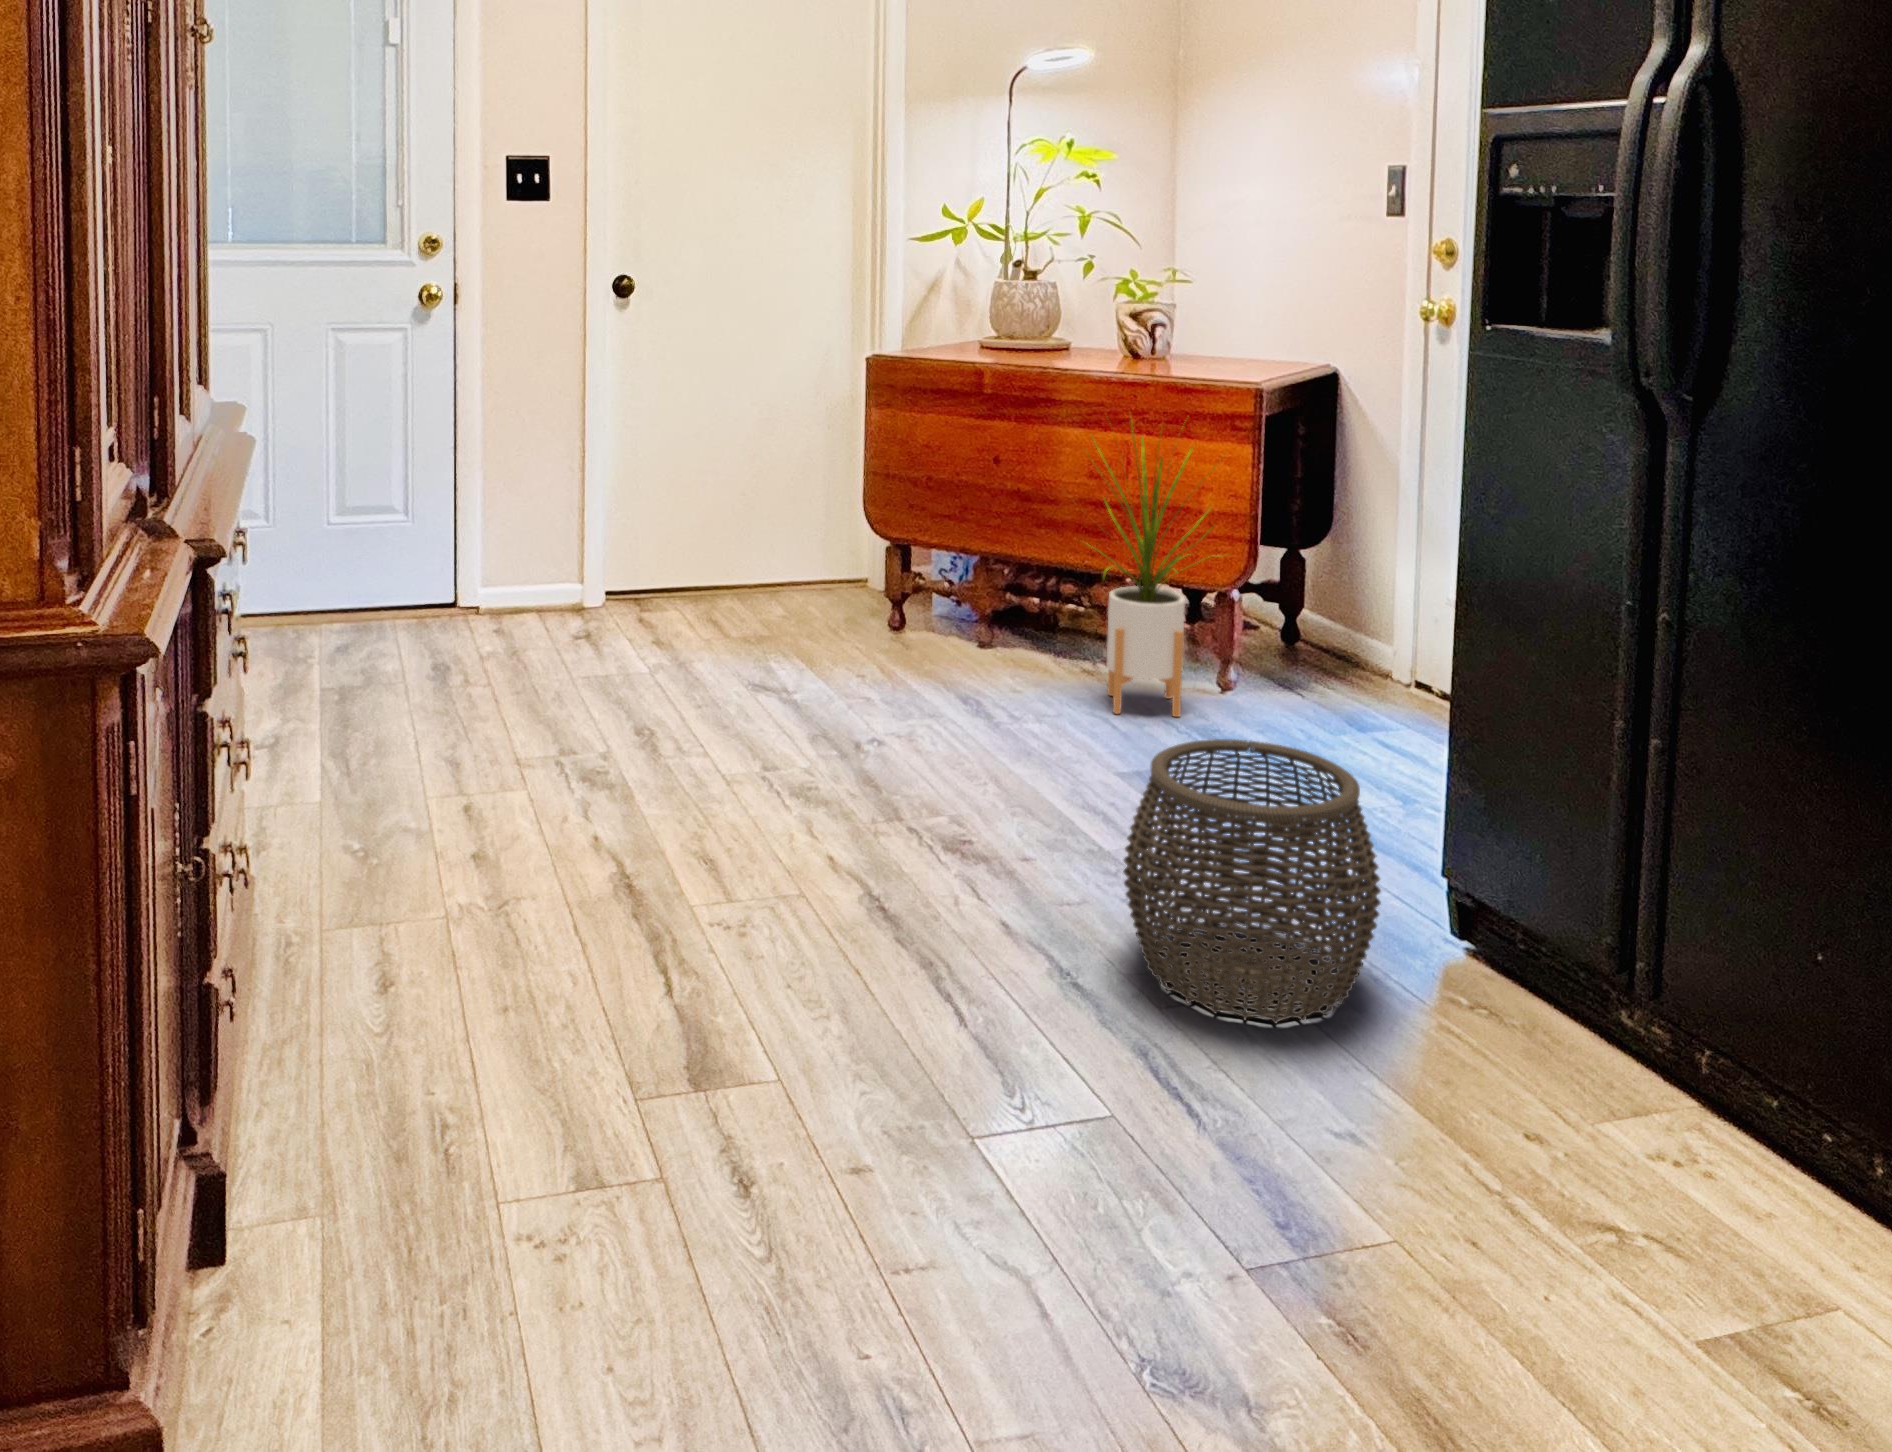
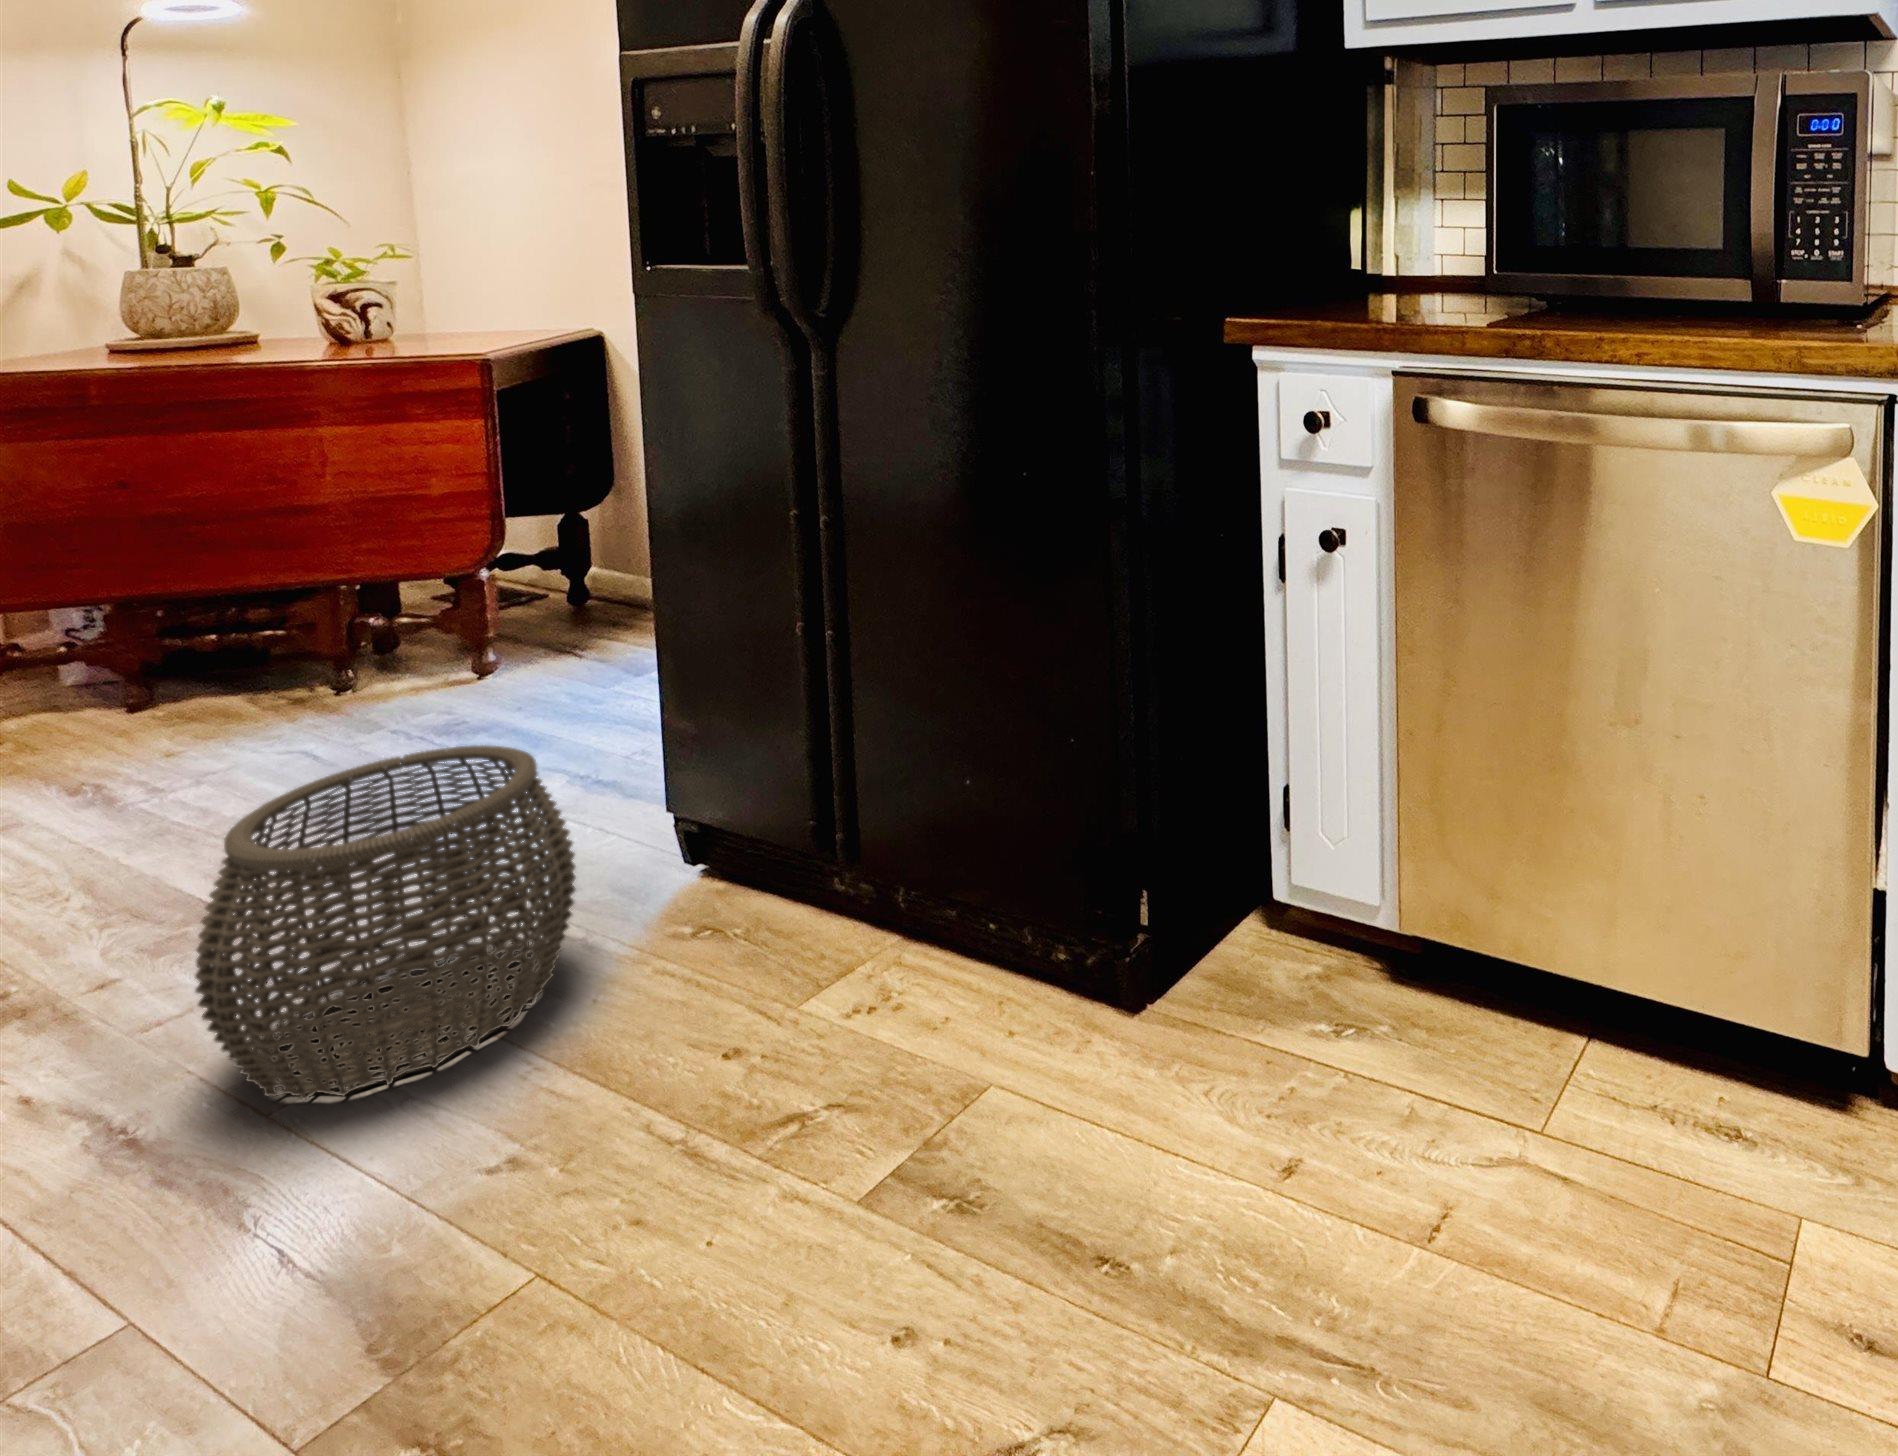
house plant: present [1086,422,1214,717] -> none [194,399,471,751]

